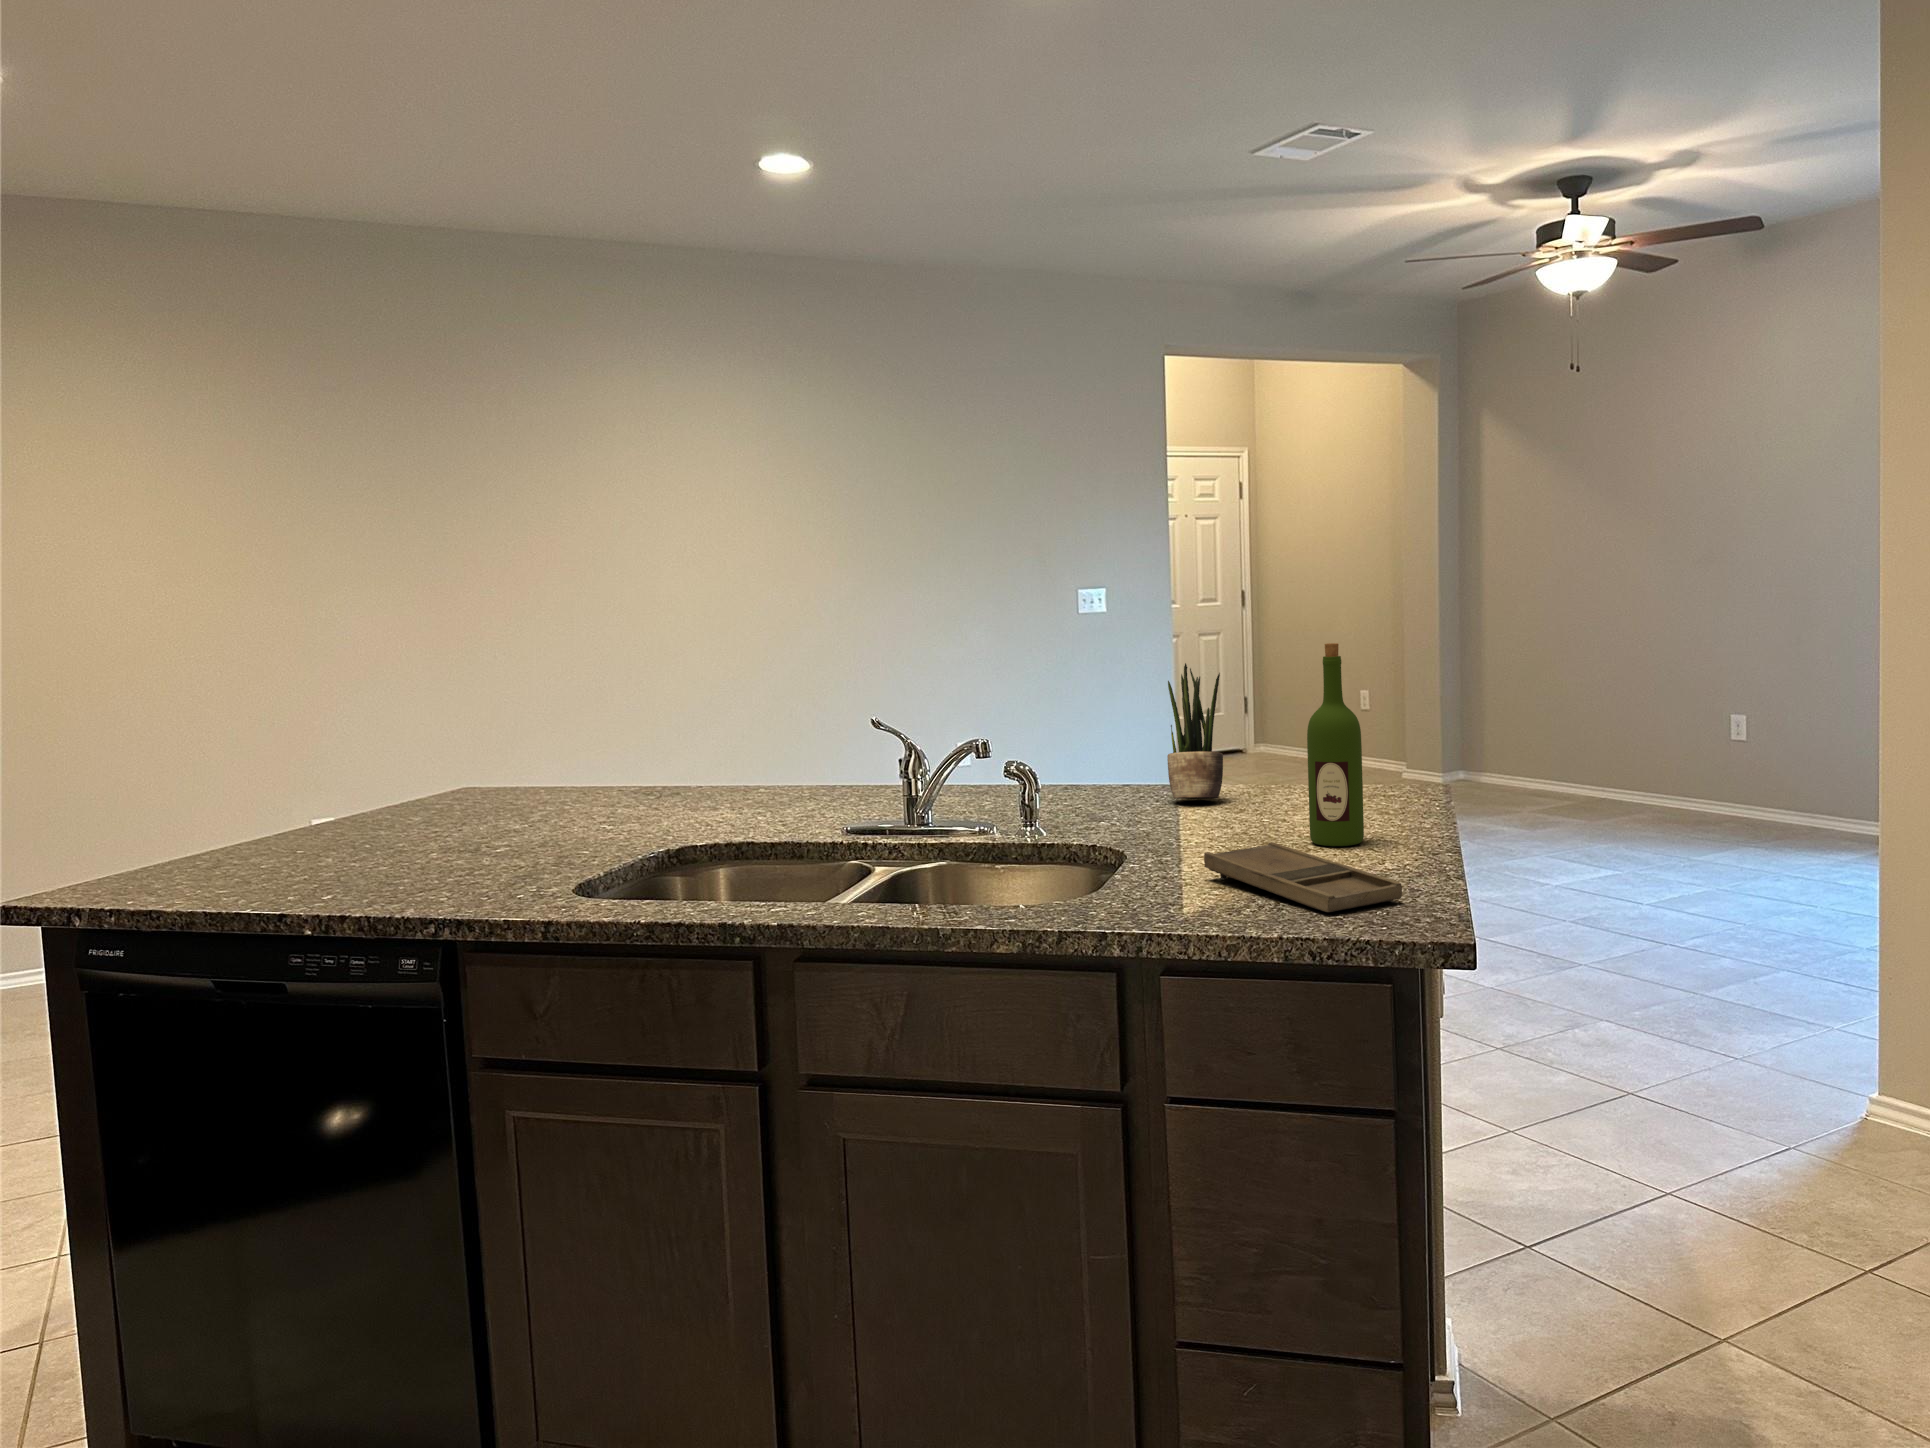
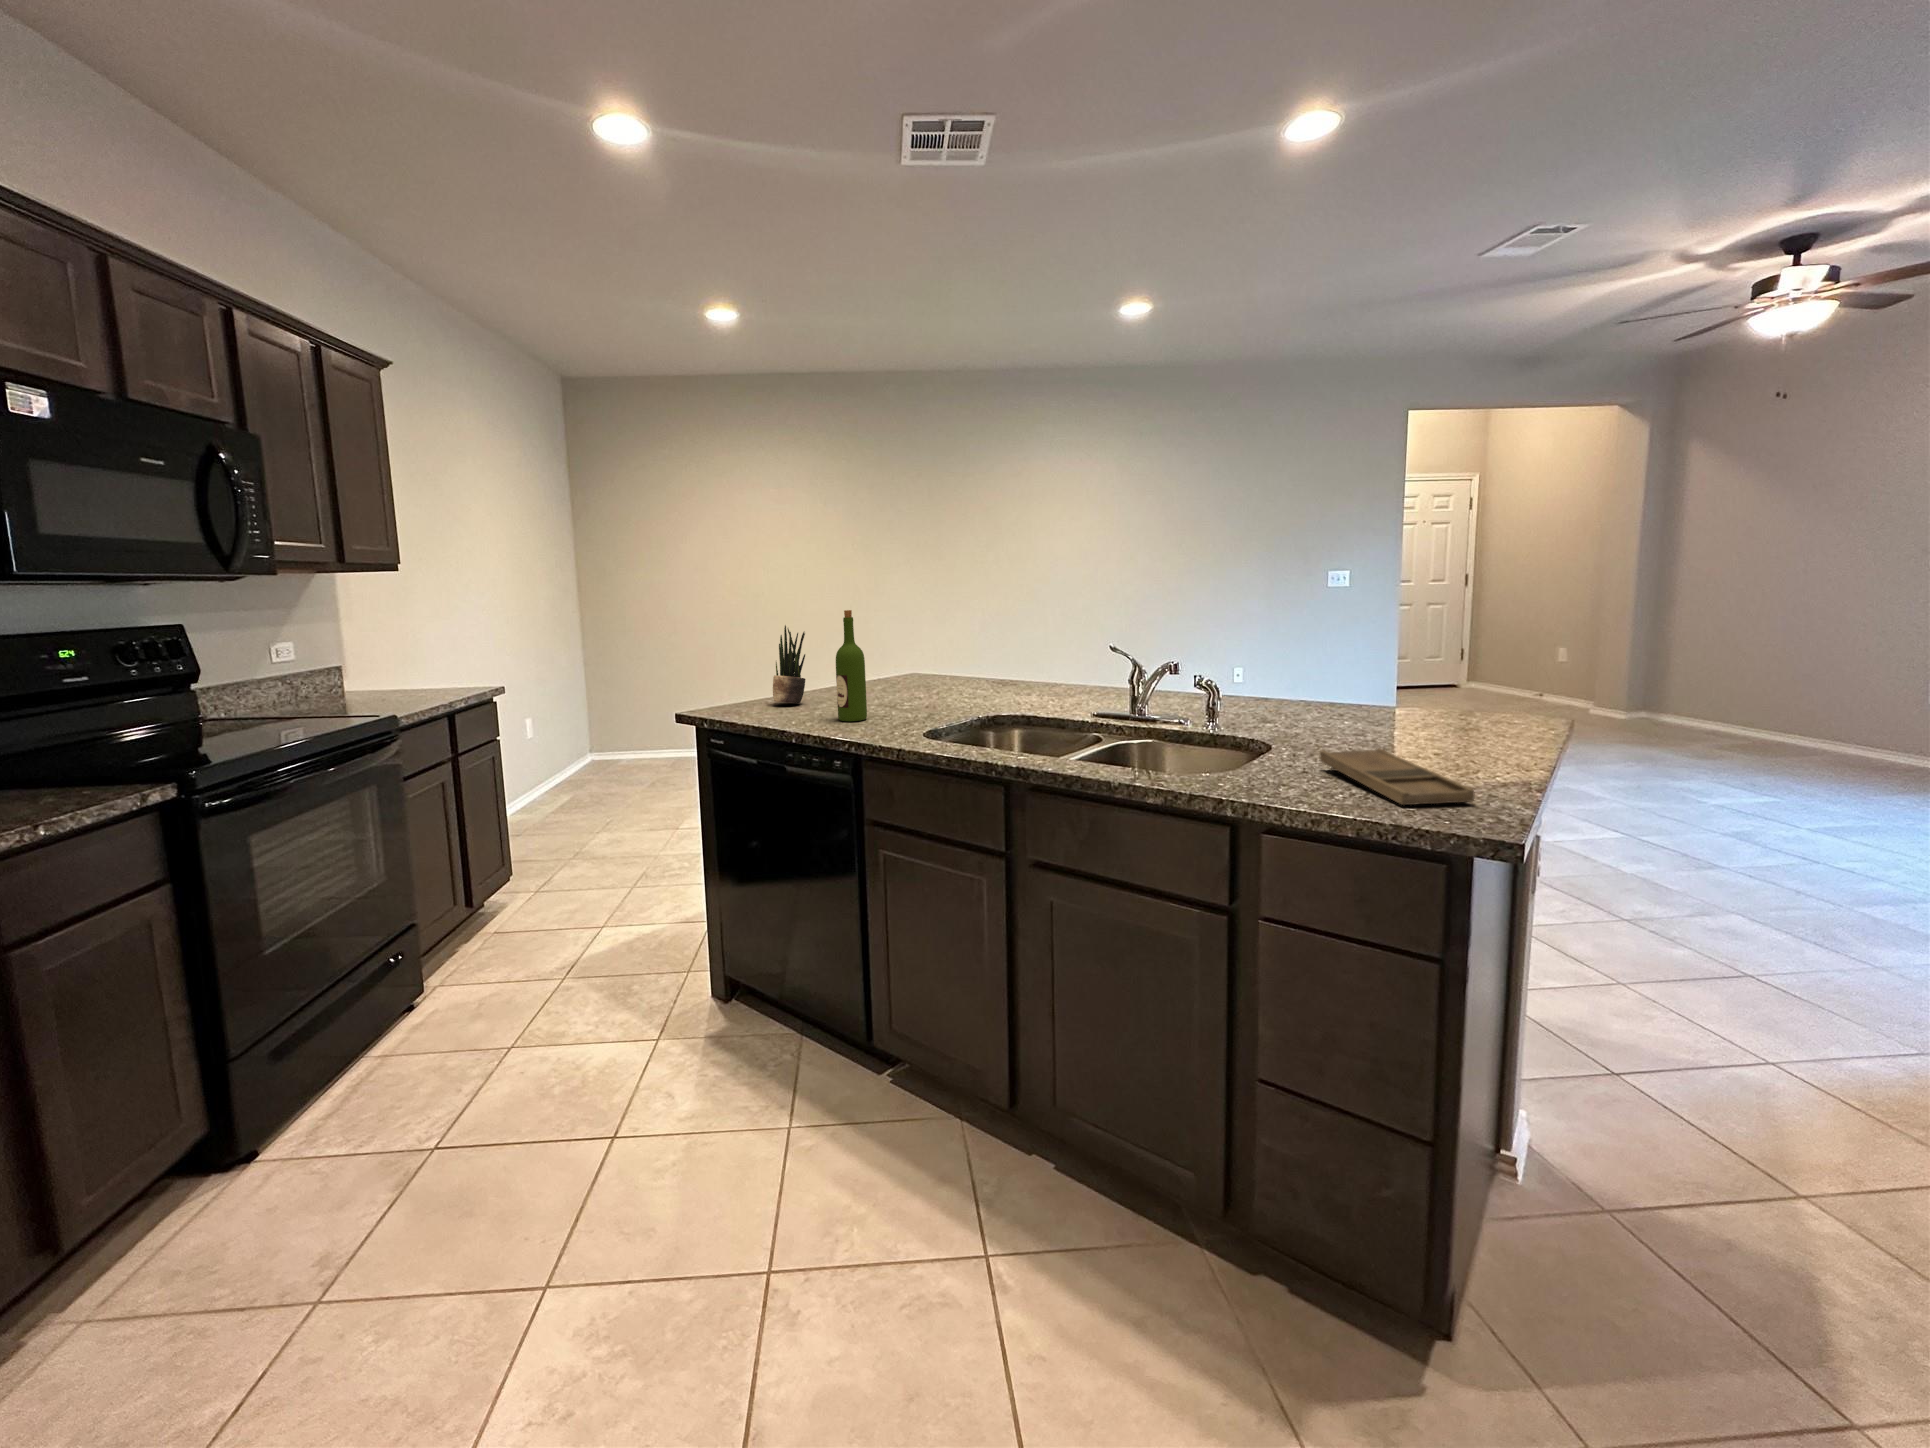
wine bottle: present [1307,643,1364,846] -> present [836,610,867,721]
potted plant: present [1167,663,1223,799] -> present [773,625,806,703]

